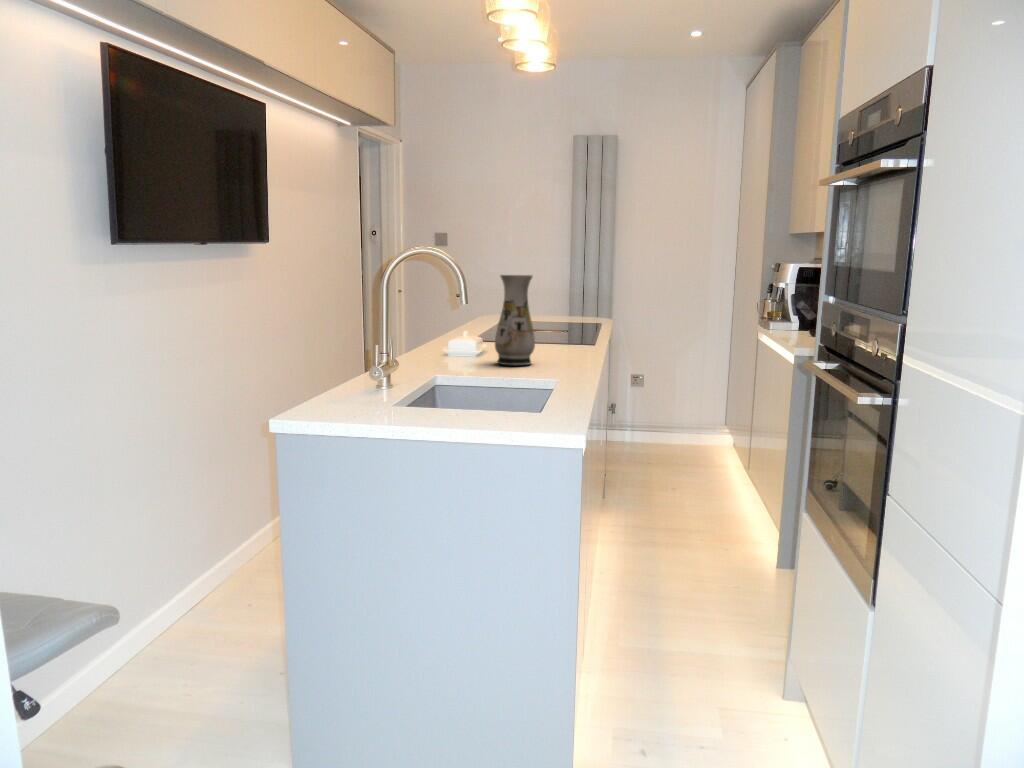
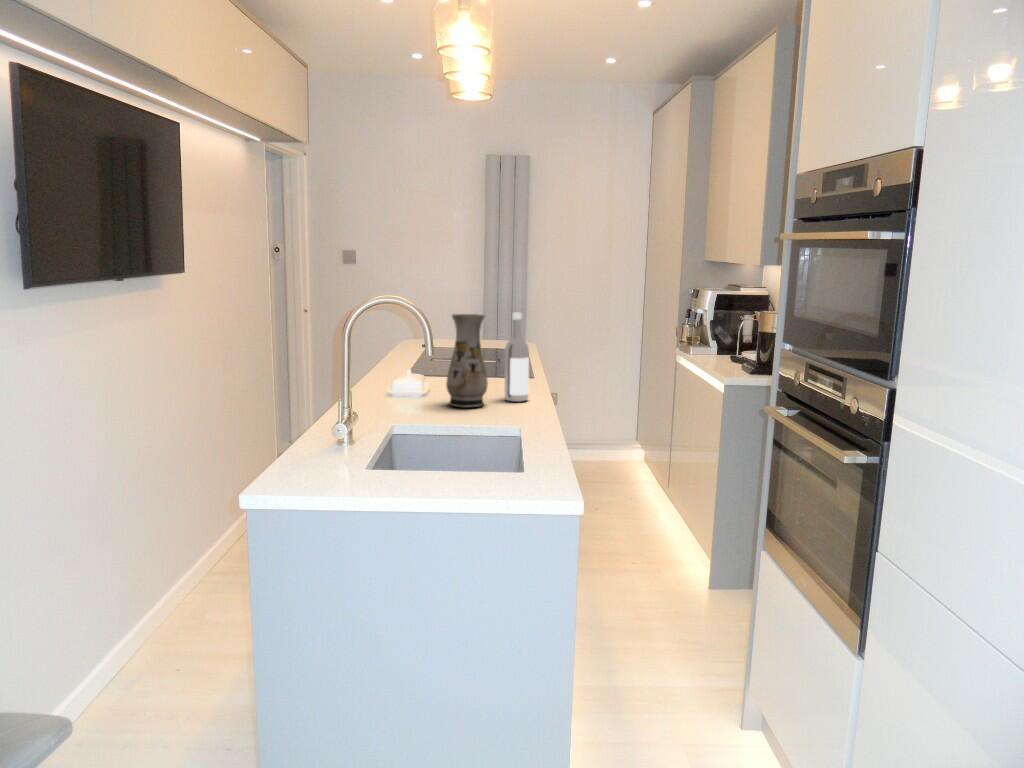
wine bottle: none [554,274,578,362] -> present [505,313,529,402]

